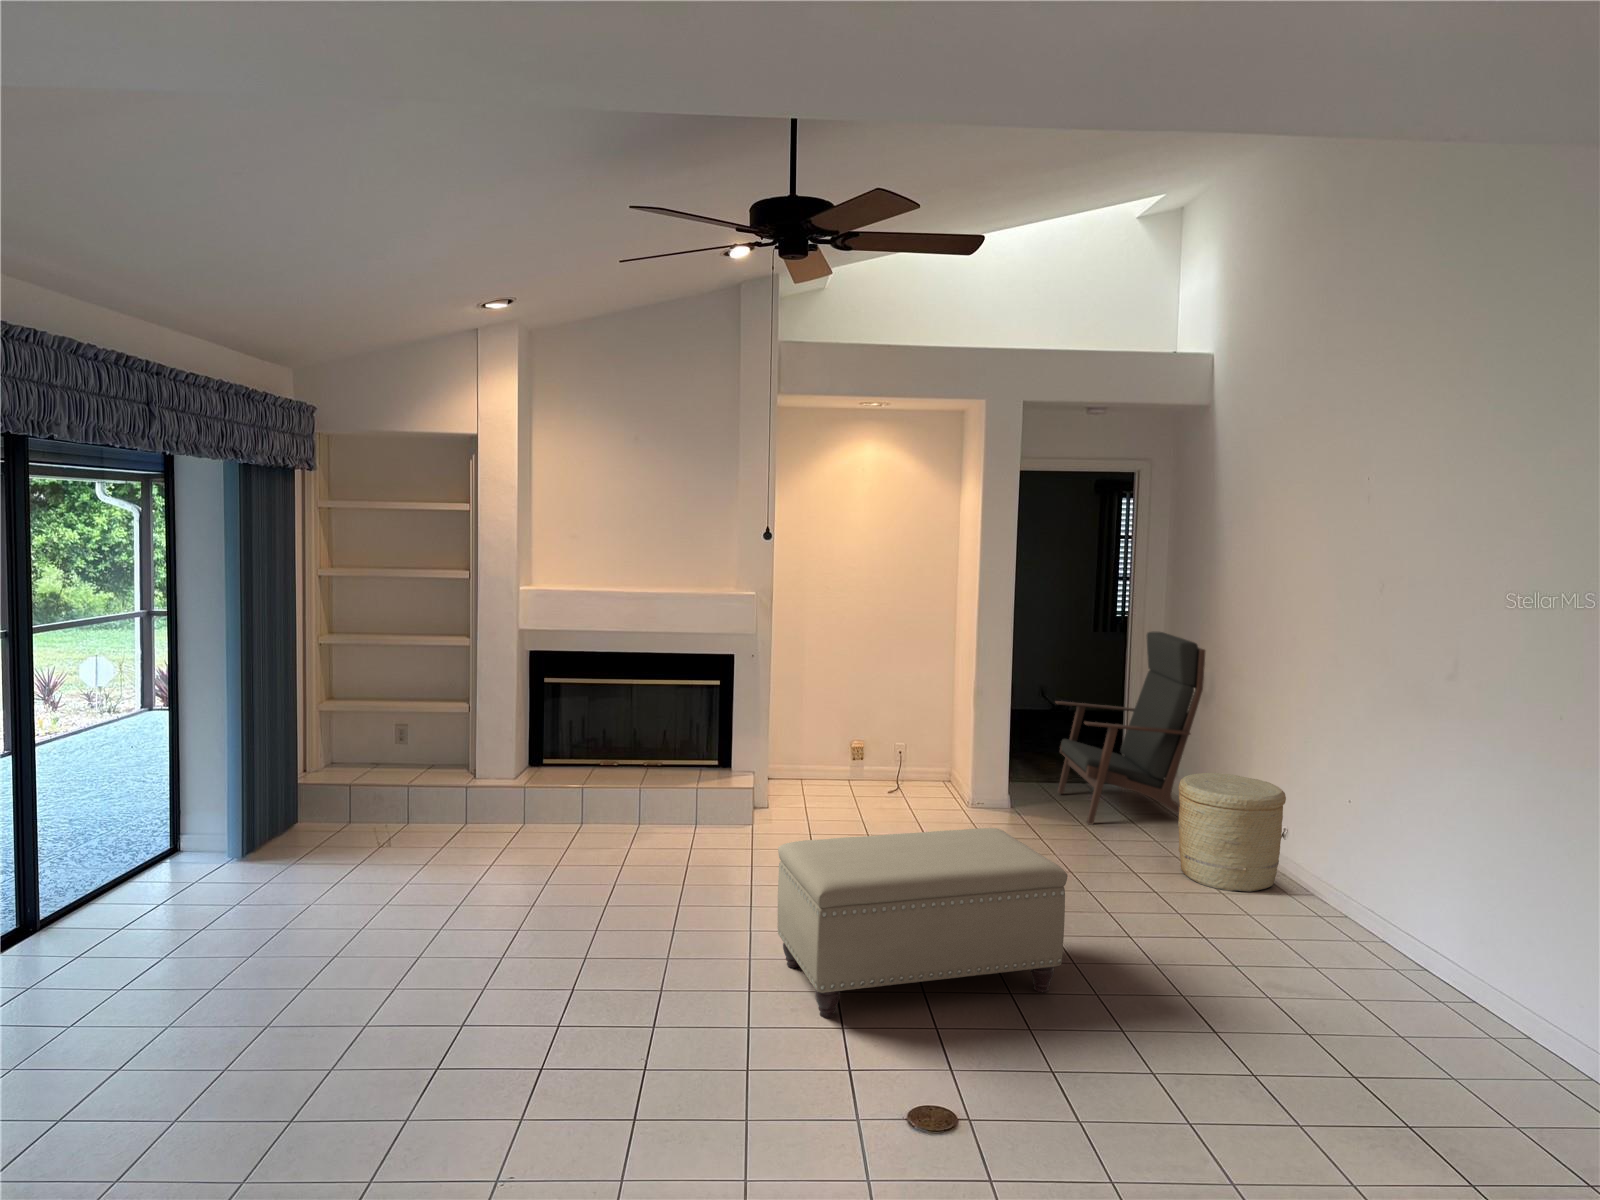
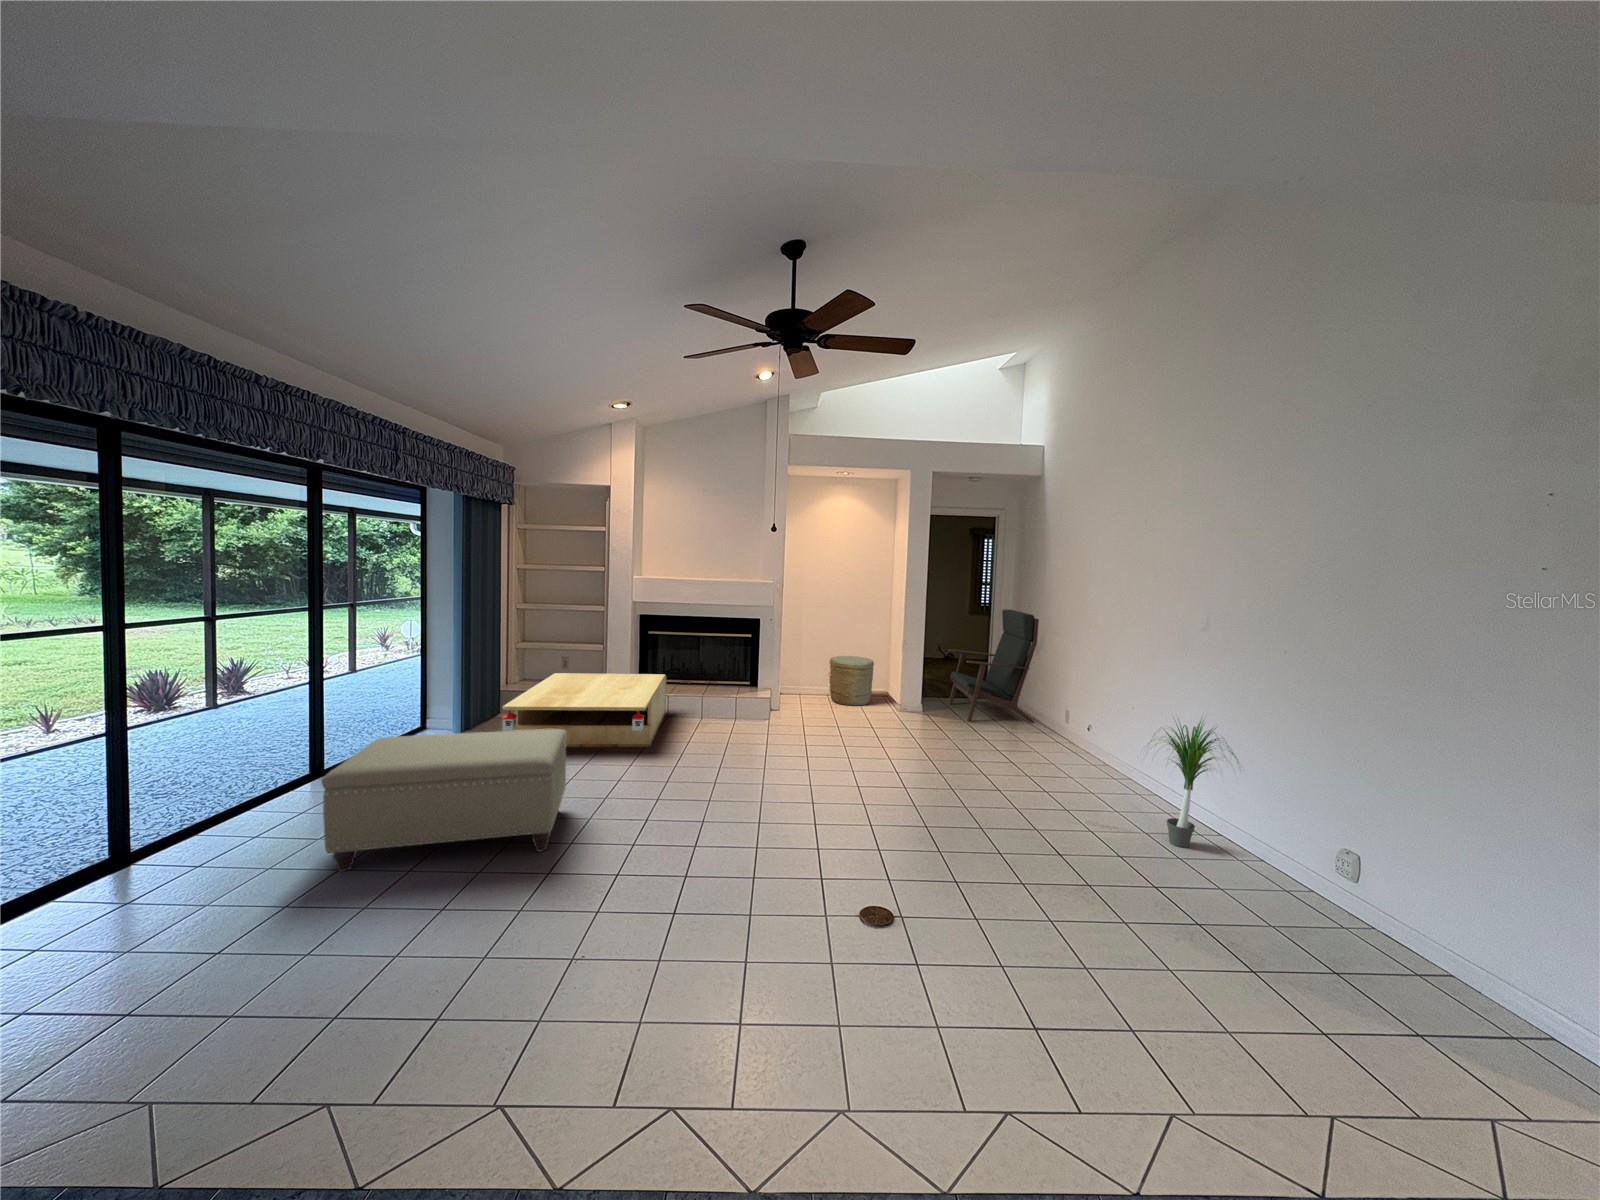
coffee table: none [315,753,576,881] -> present [502,673,666,747]
woven basket: present [1178,773,1286,892] -> present [830,656,874,706]
potted plant: none [1338,805,1501,1018] -> present [1146,718,1239,847]
ottoman: present [777,828,1068,1018] -> present [322,729,566,872]

